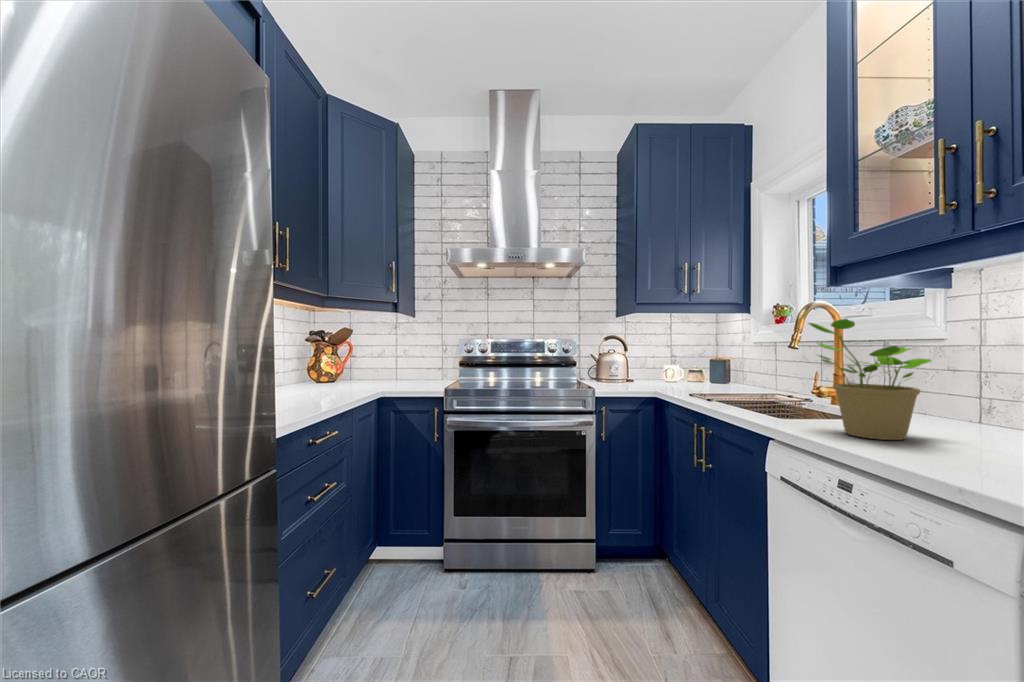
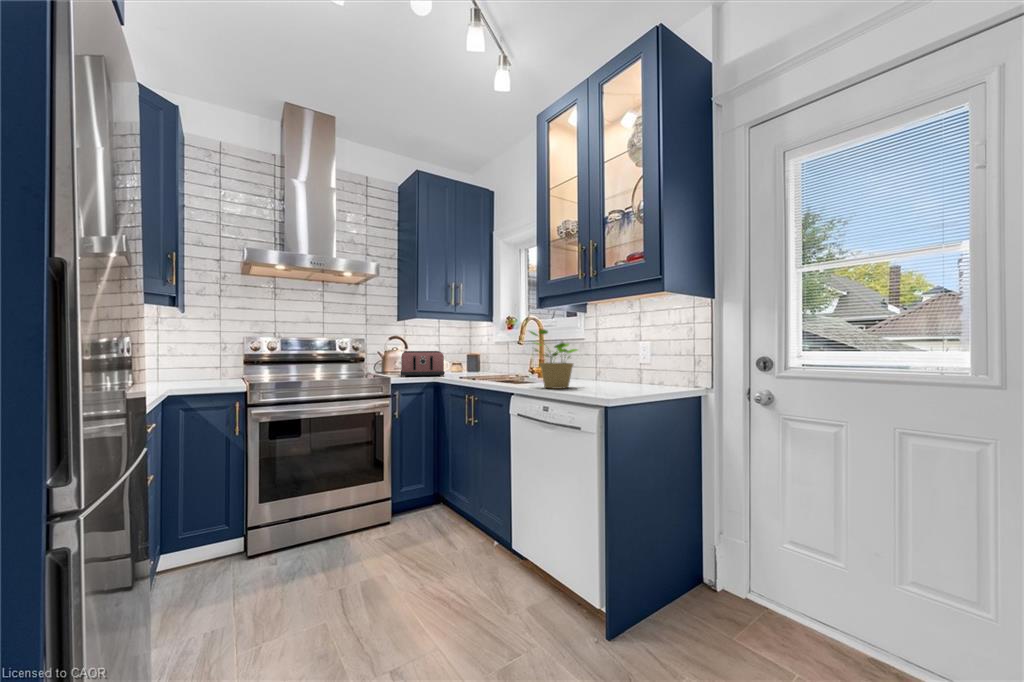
toaster: none [613,355,673,390] -> present [401,351,445,377]

